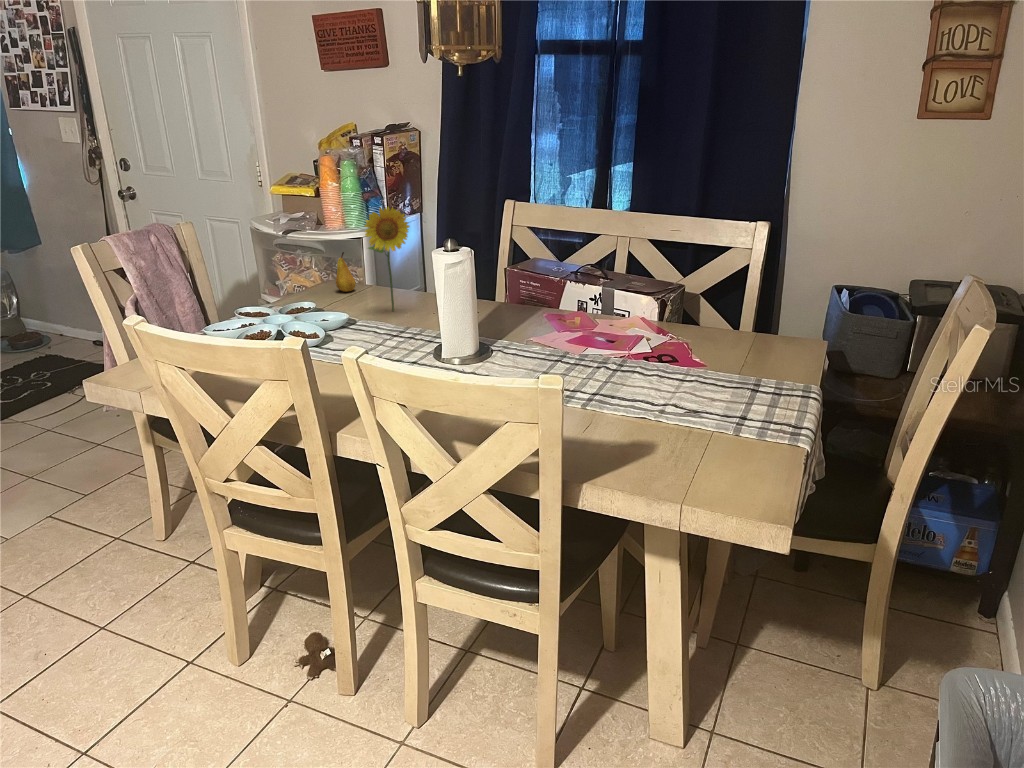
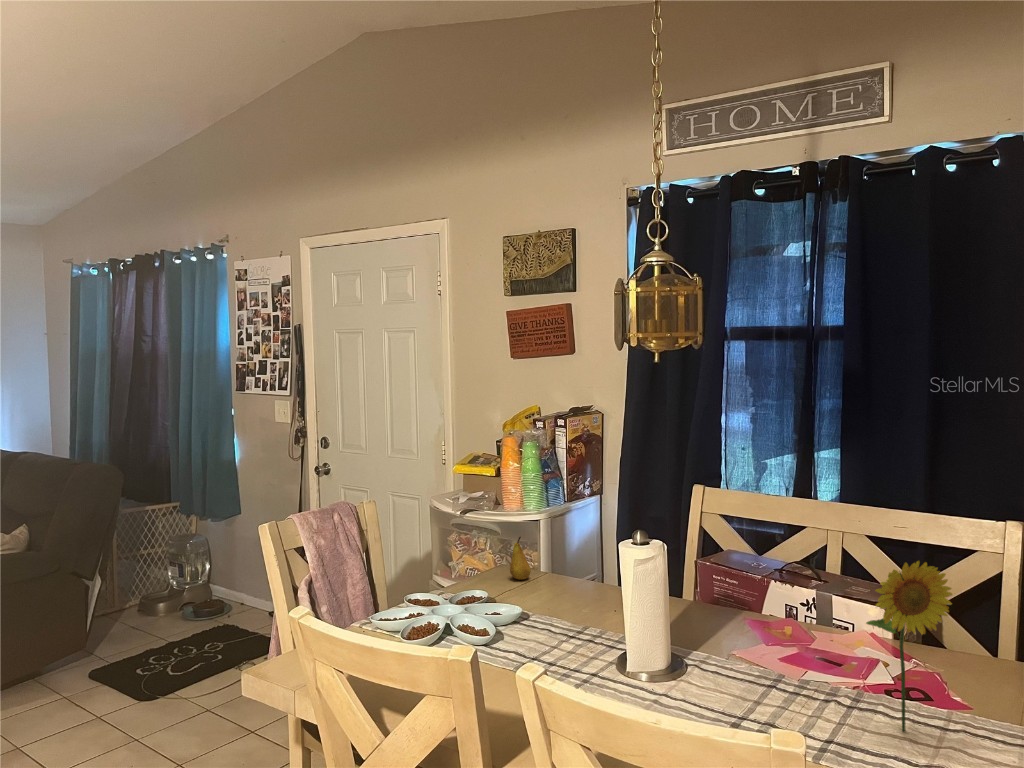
flower: present [365,207,410,311] -> present [866,561,952,731]

